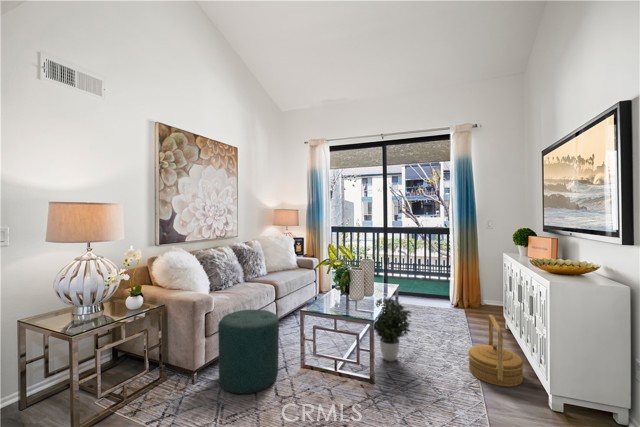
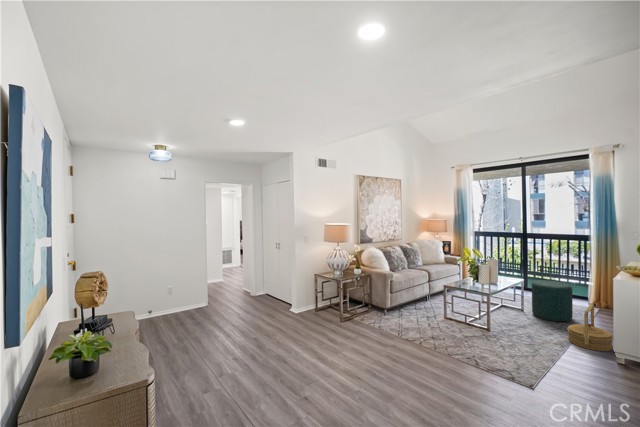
potted plant: present [372,298,411,362] -> none [491,285,524,326]
ottoman: present [218,310,279,394] -> present [532,280,573,322]

